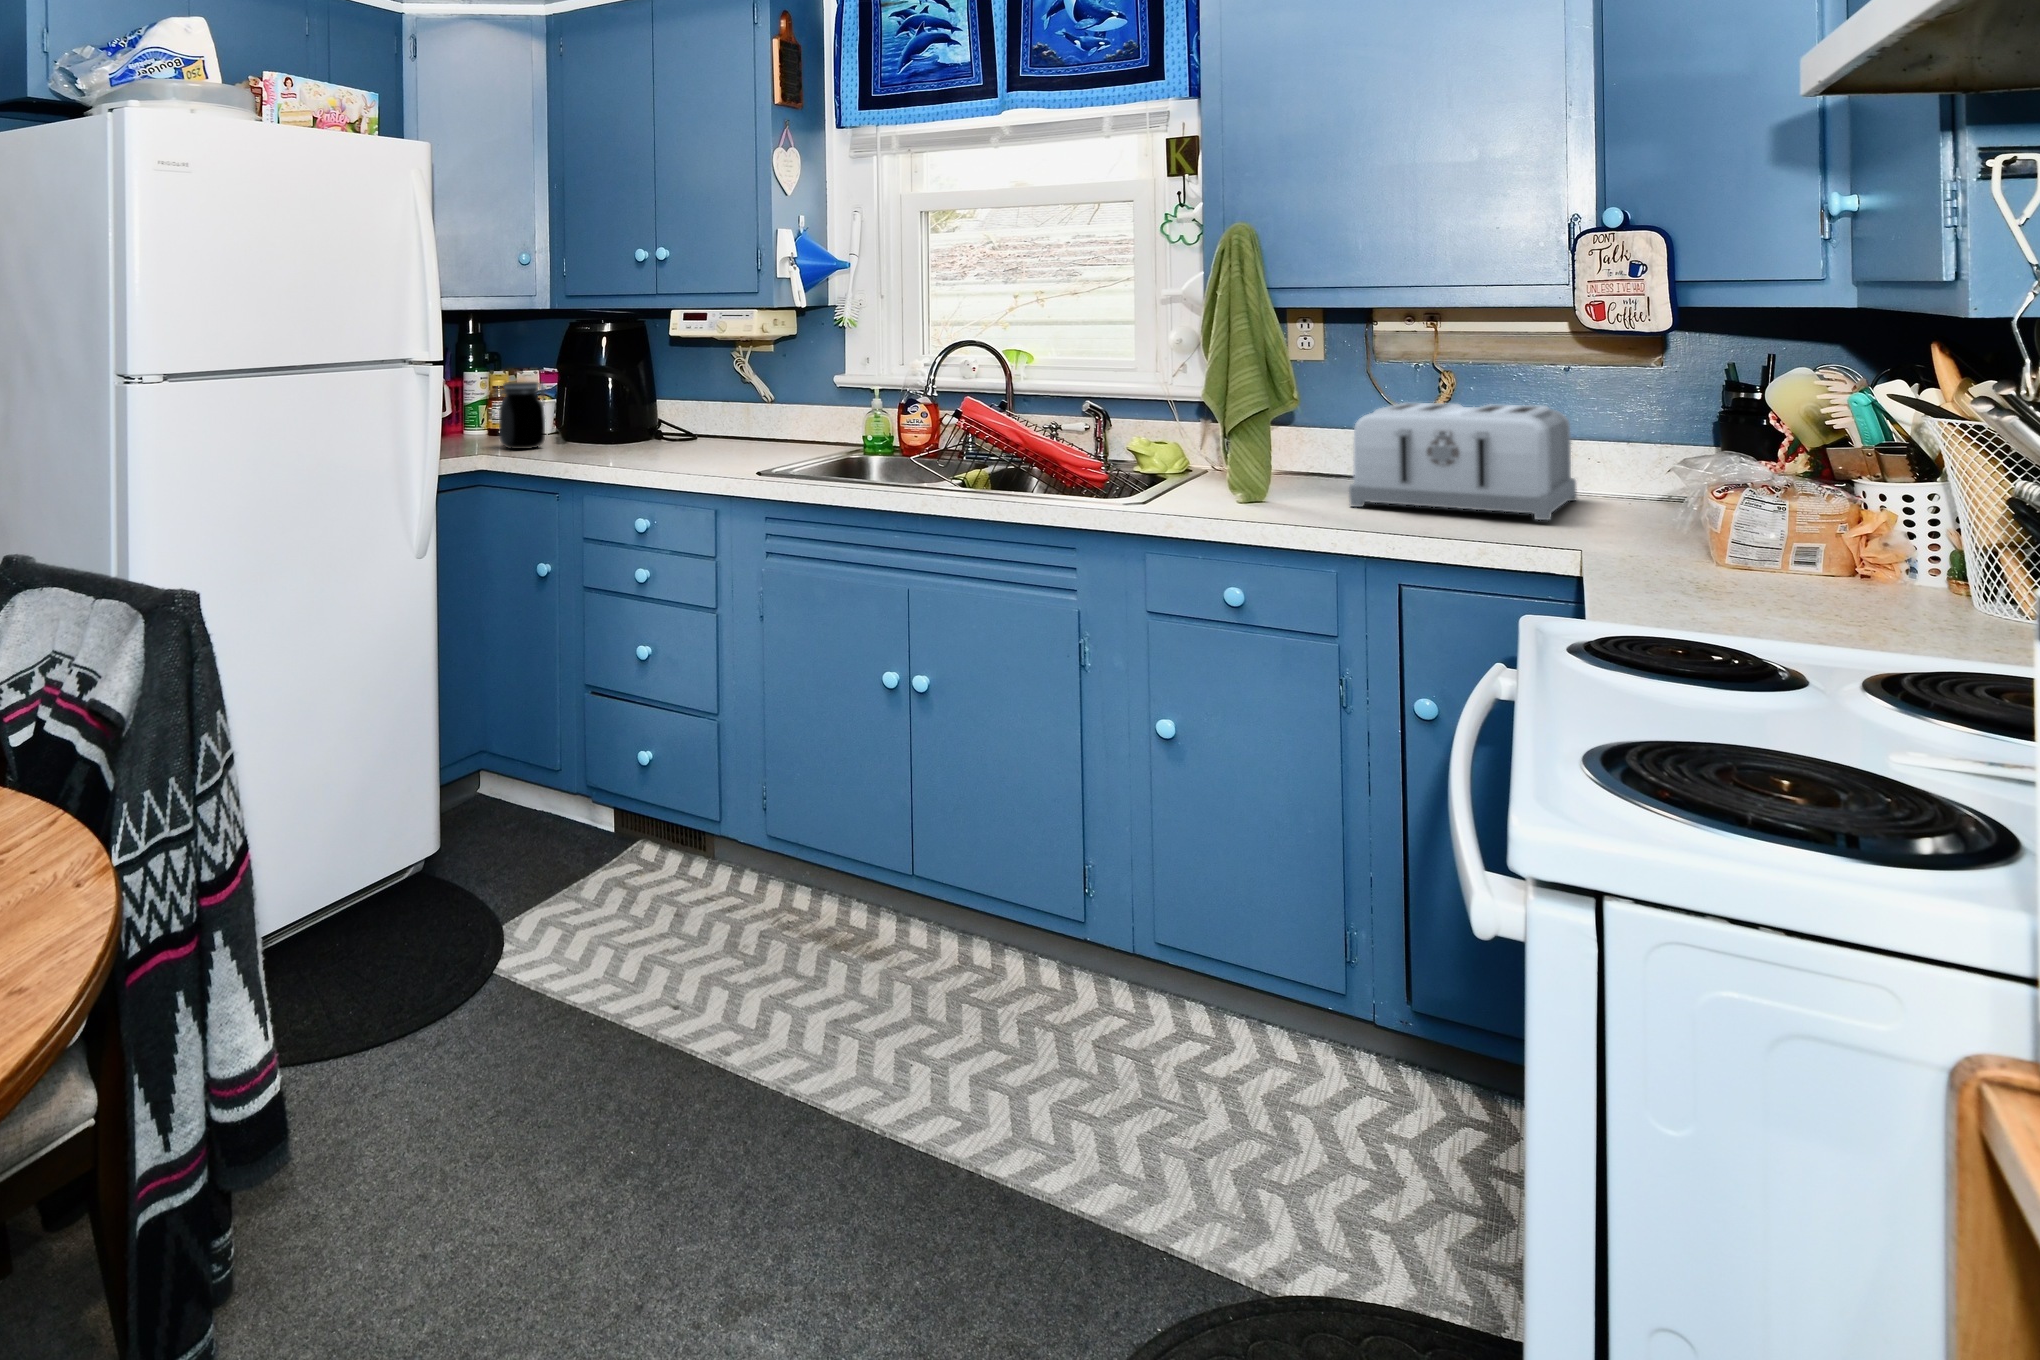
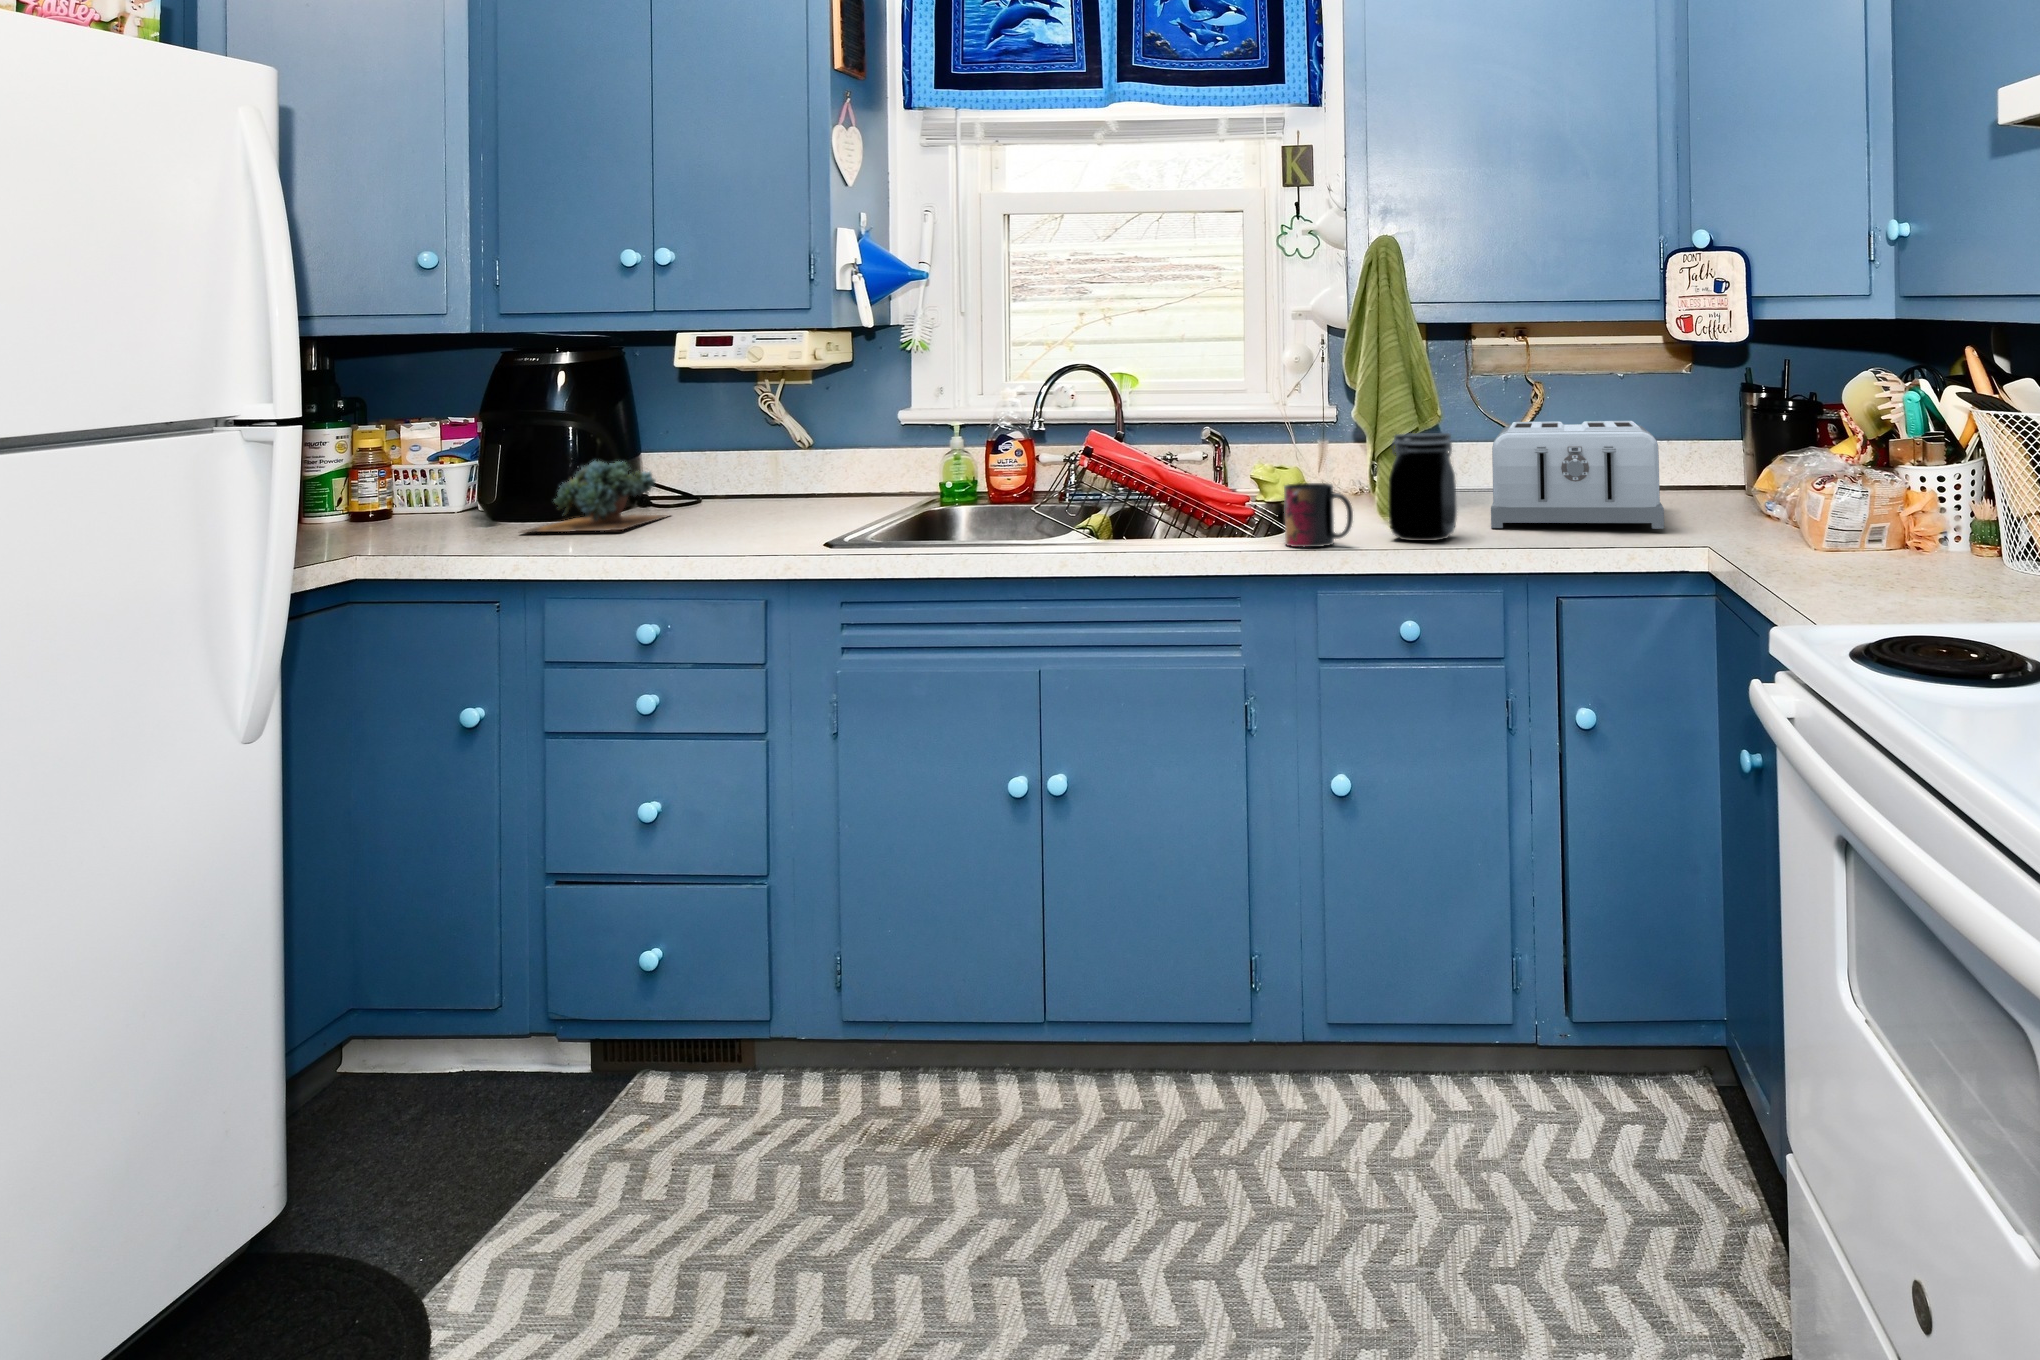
jar: present [498,382,545,449] -> present [1389,433,1457,541]
succulent plant: none [568,408,669,460] -> present [522,461,667,533]
mug: none [1119,453,1183,510] -> present [1284,483,1353,547]

